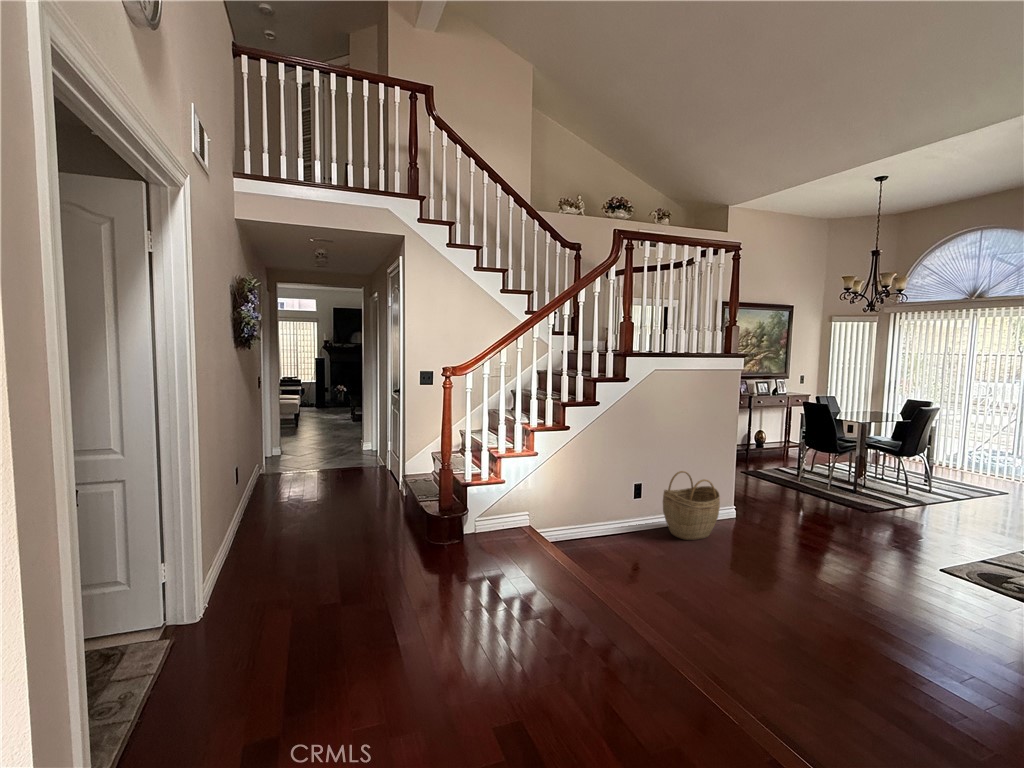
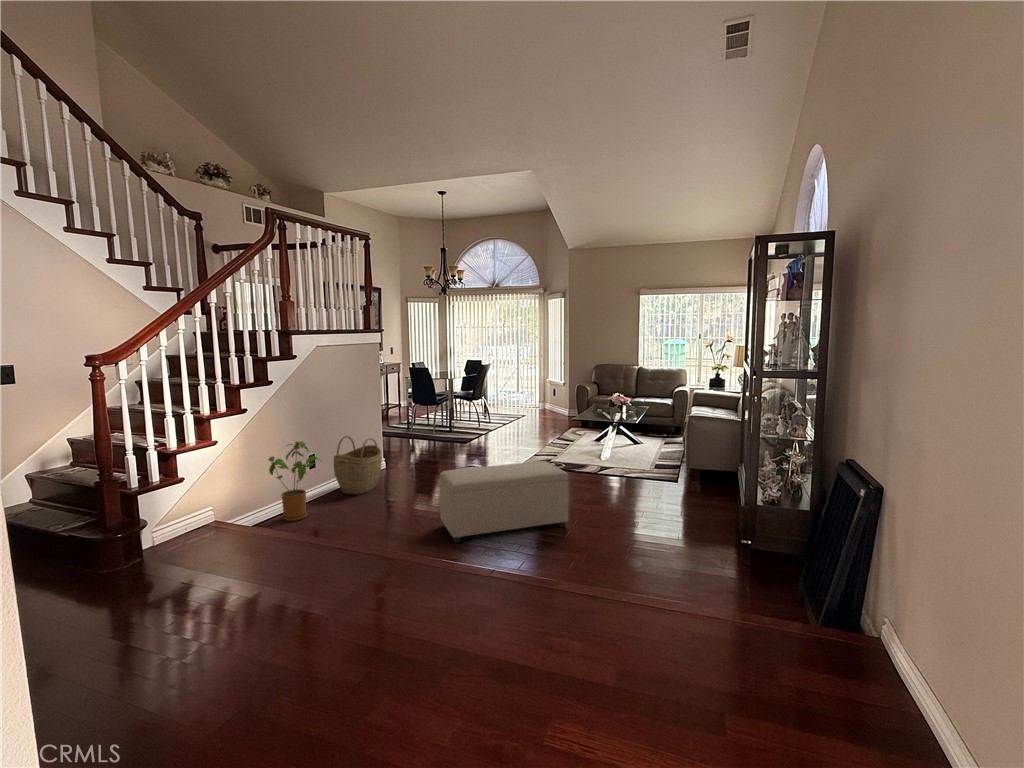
house plant: none [585,468,636,549] -> present [268,441,319,521]
ottoman: none [748,550,986,715] -> present [440,461,568,543]

